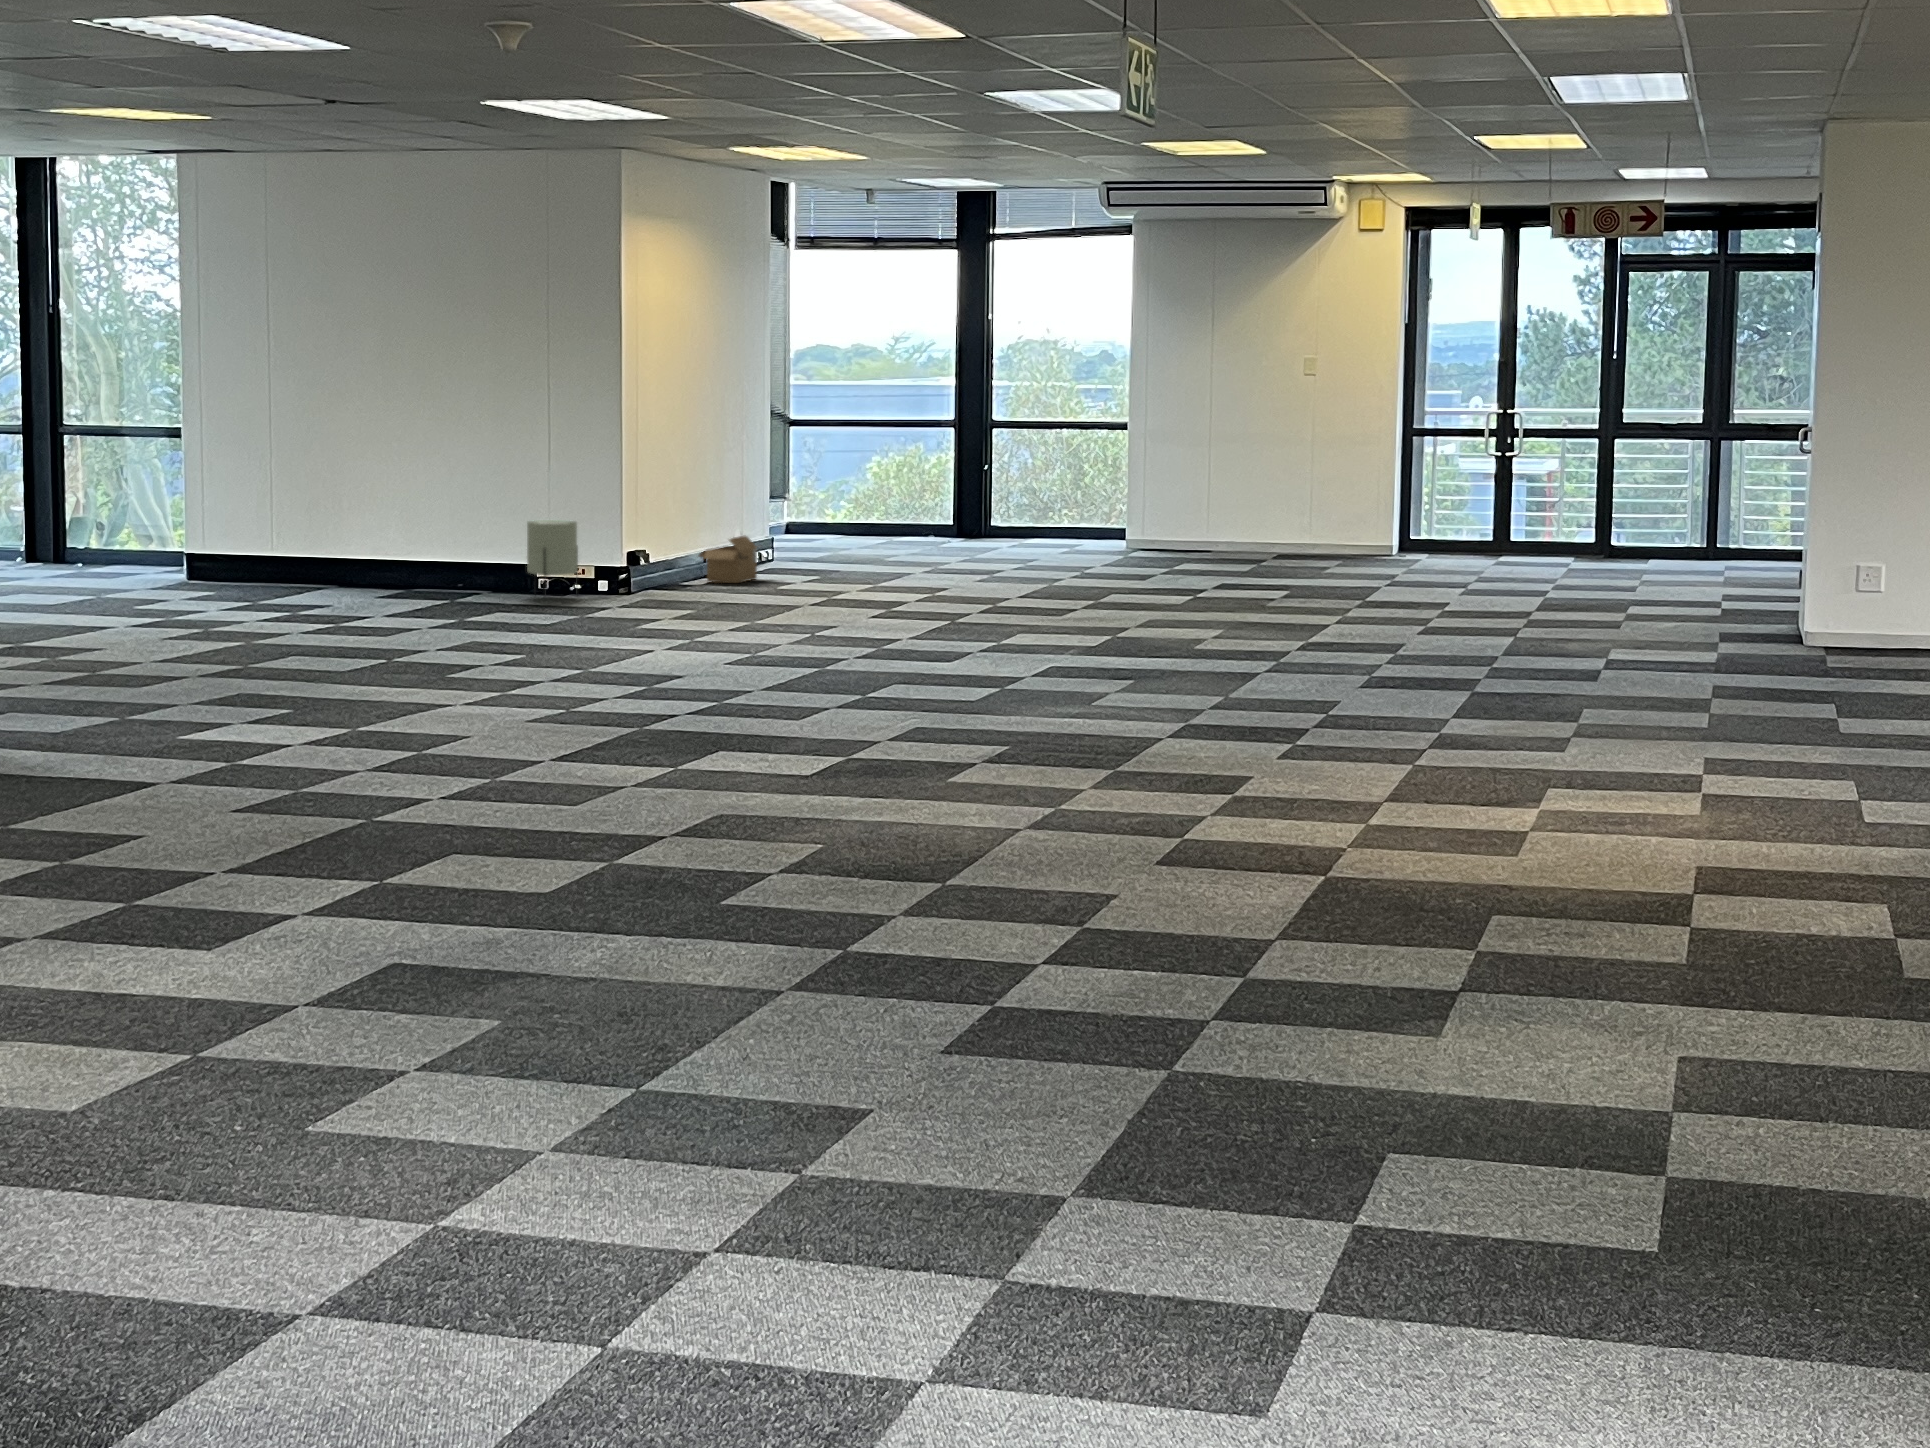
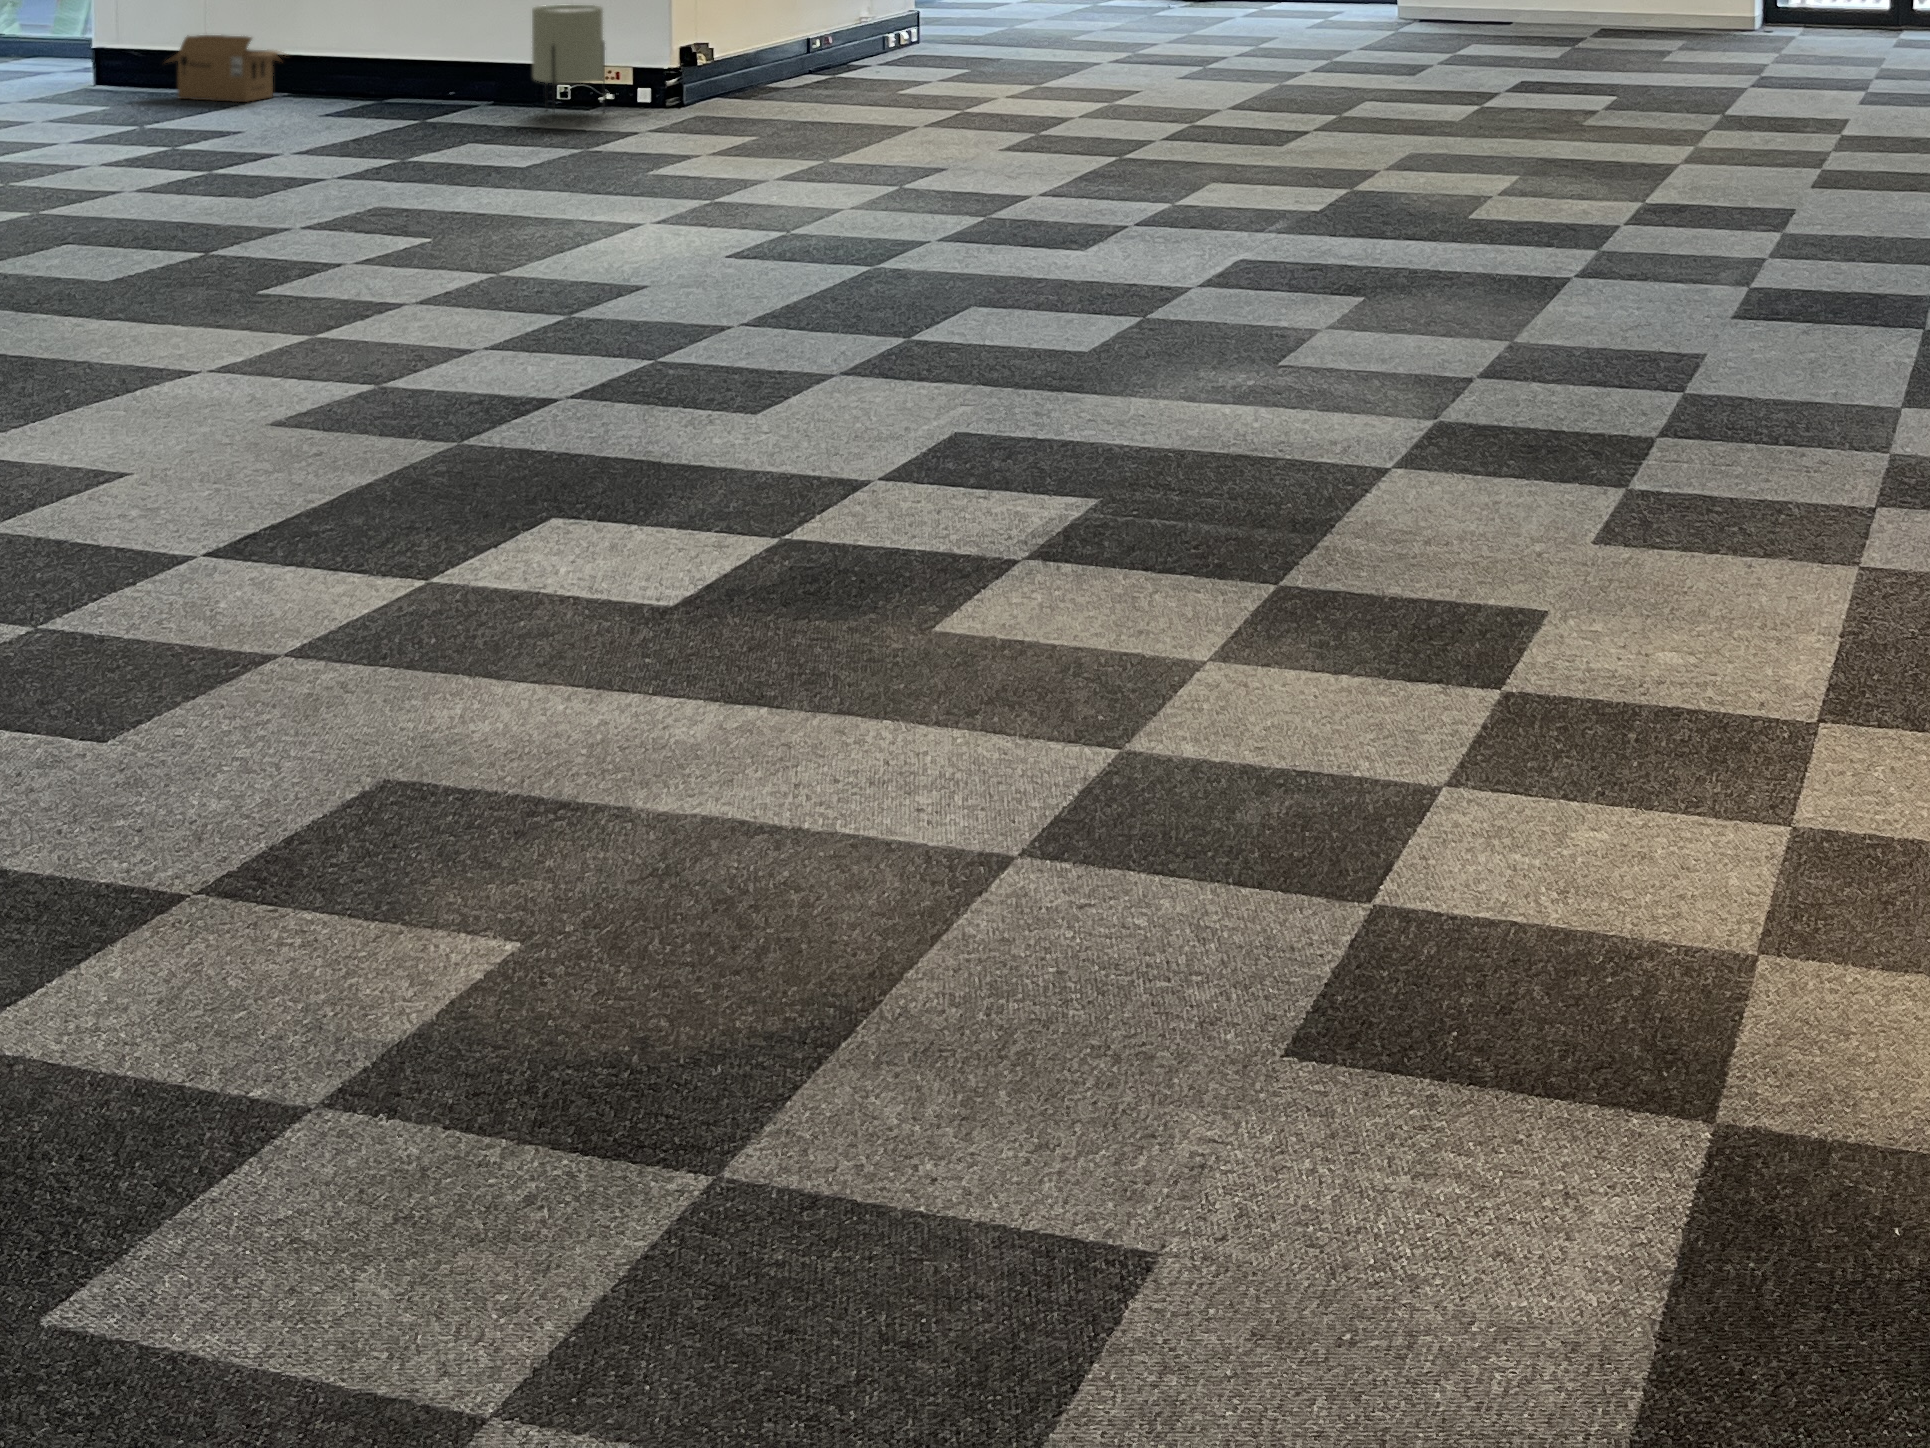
cardboard box: present [699,536,757,583] -> present [166,35,284,102]

